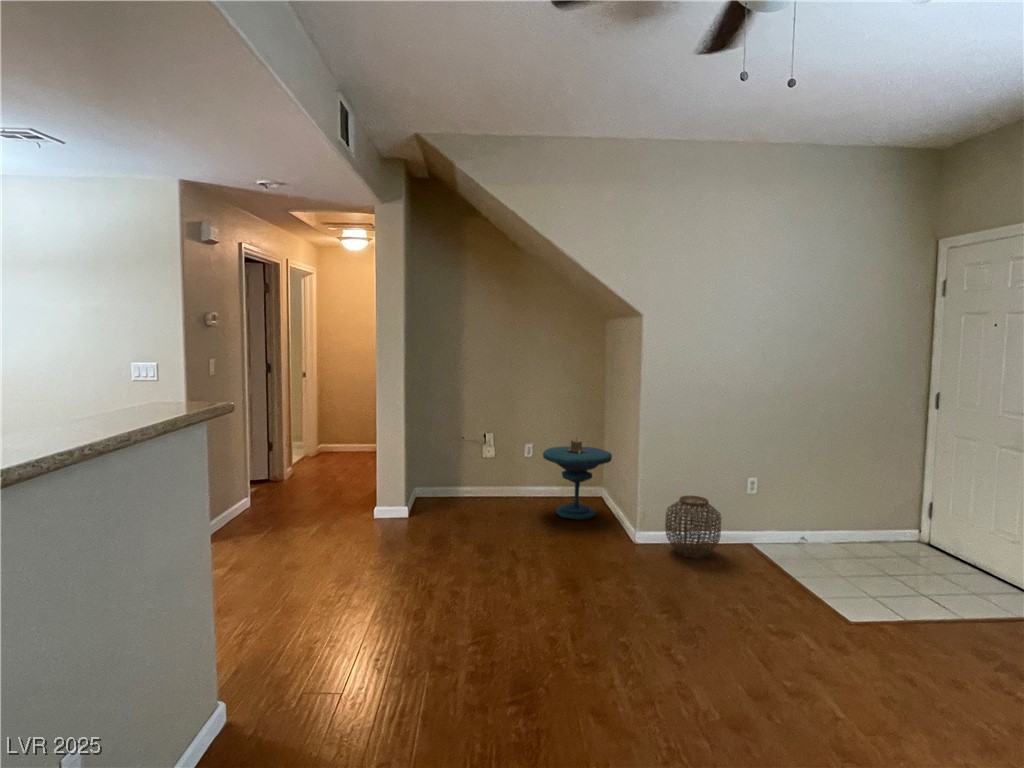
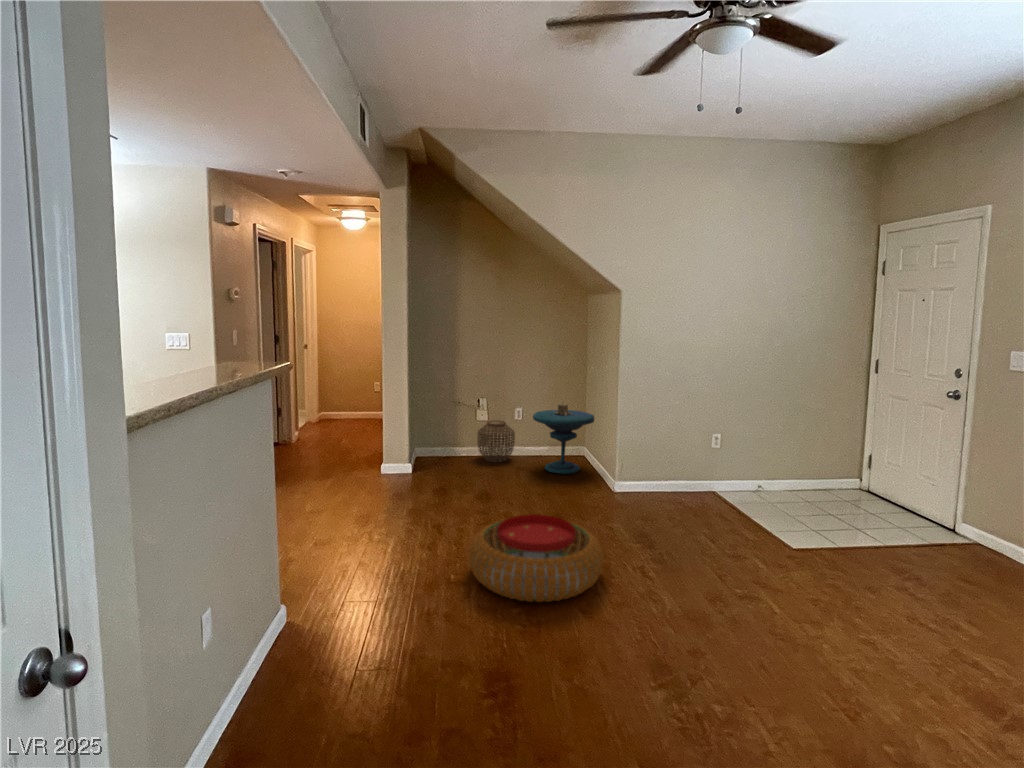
woven basket: present [665,496,721,558] -> present [477,420,515,462]
pouf: none [458,579,622,698] -> present [469,514,604,602]

